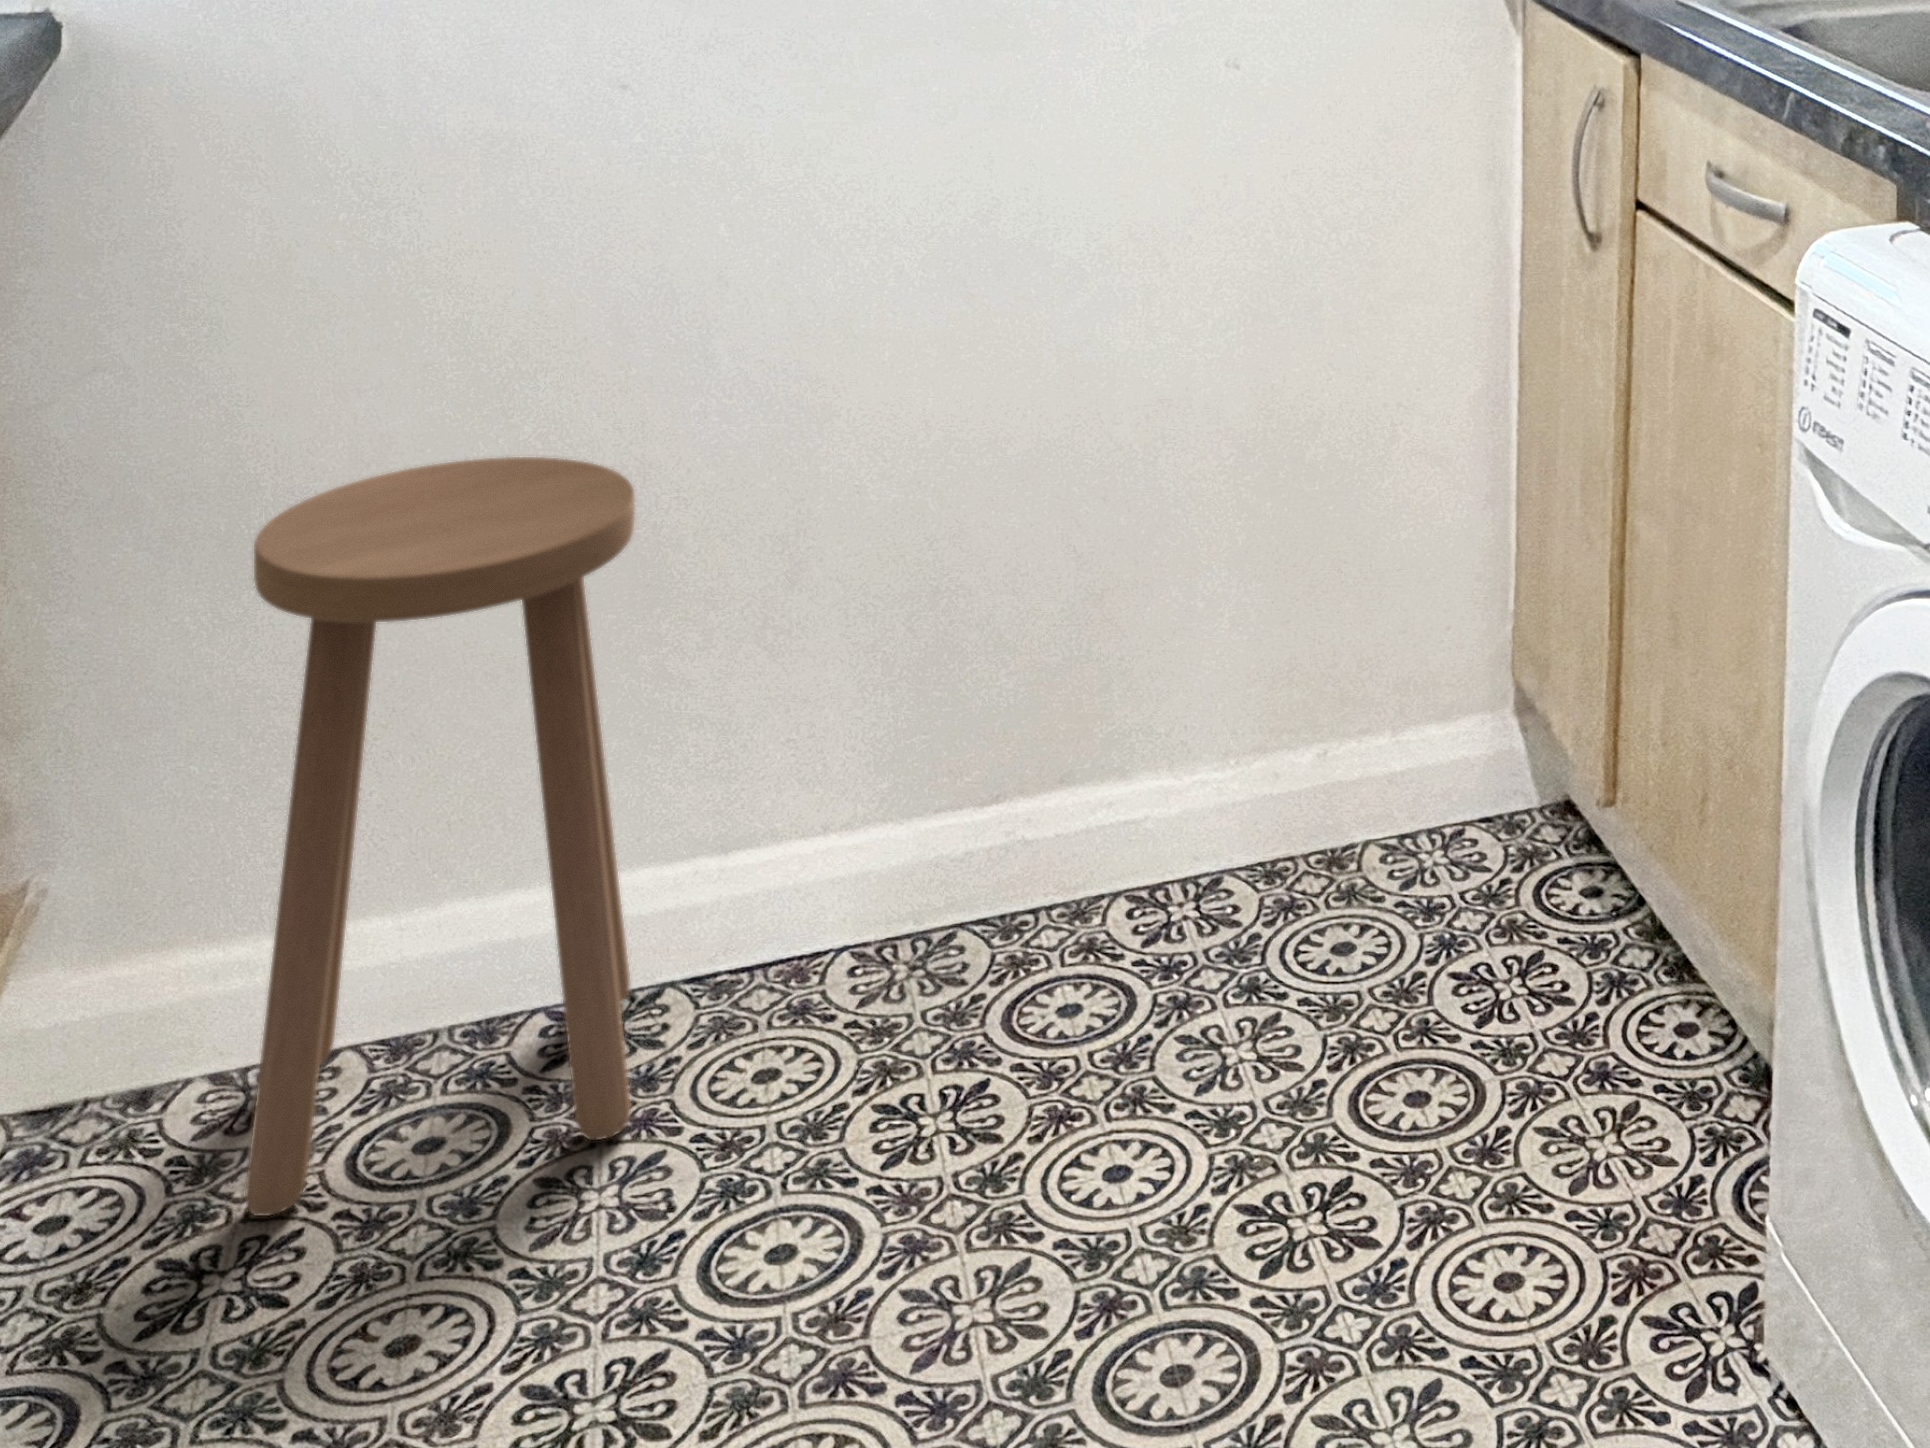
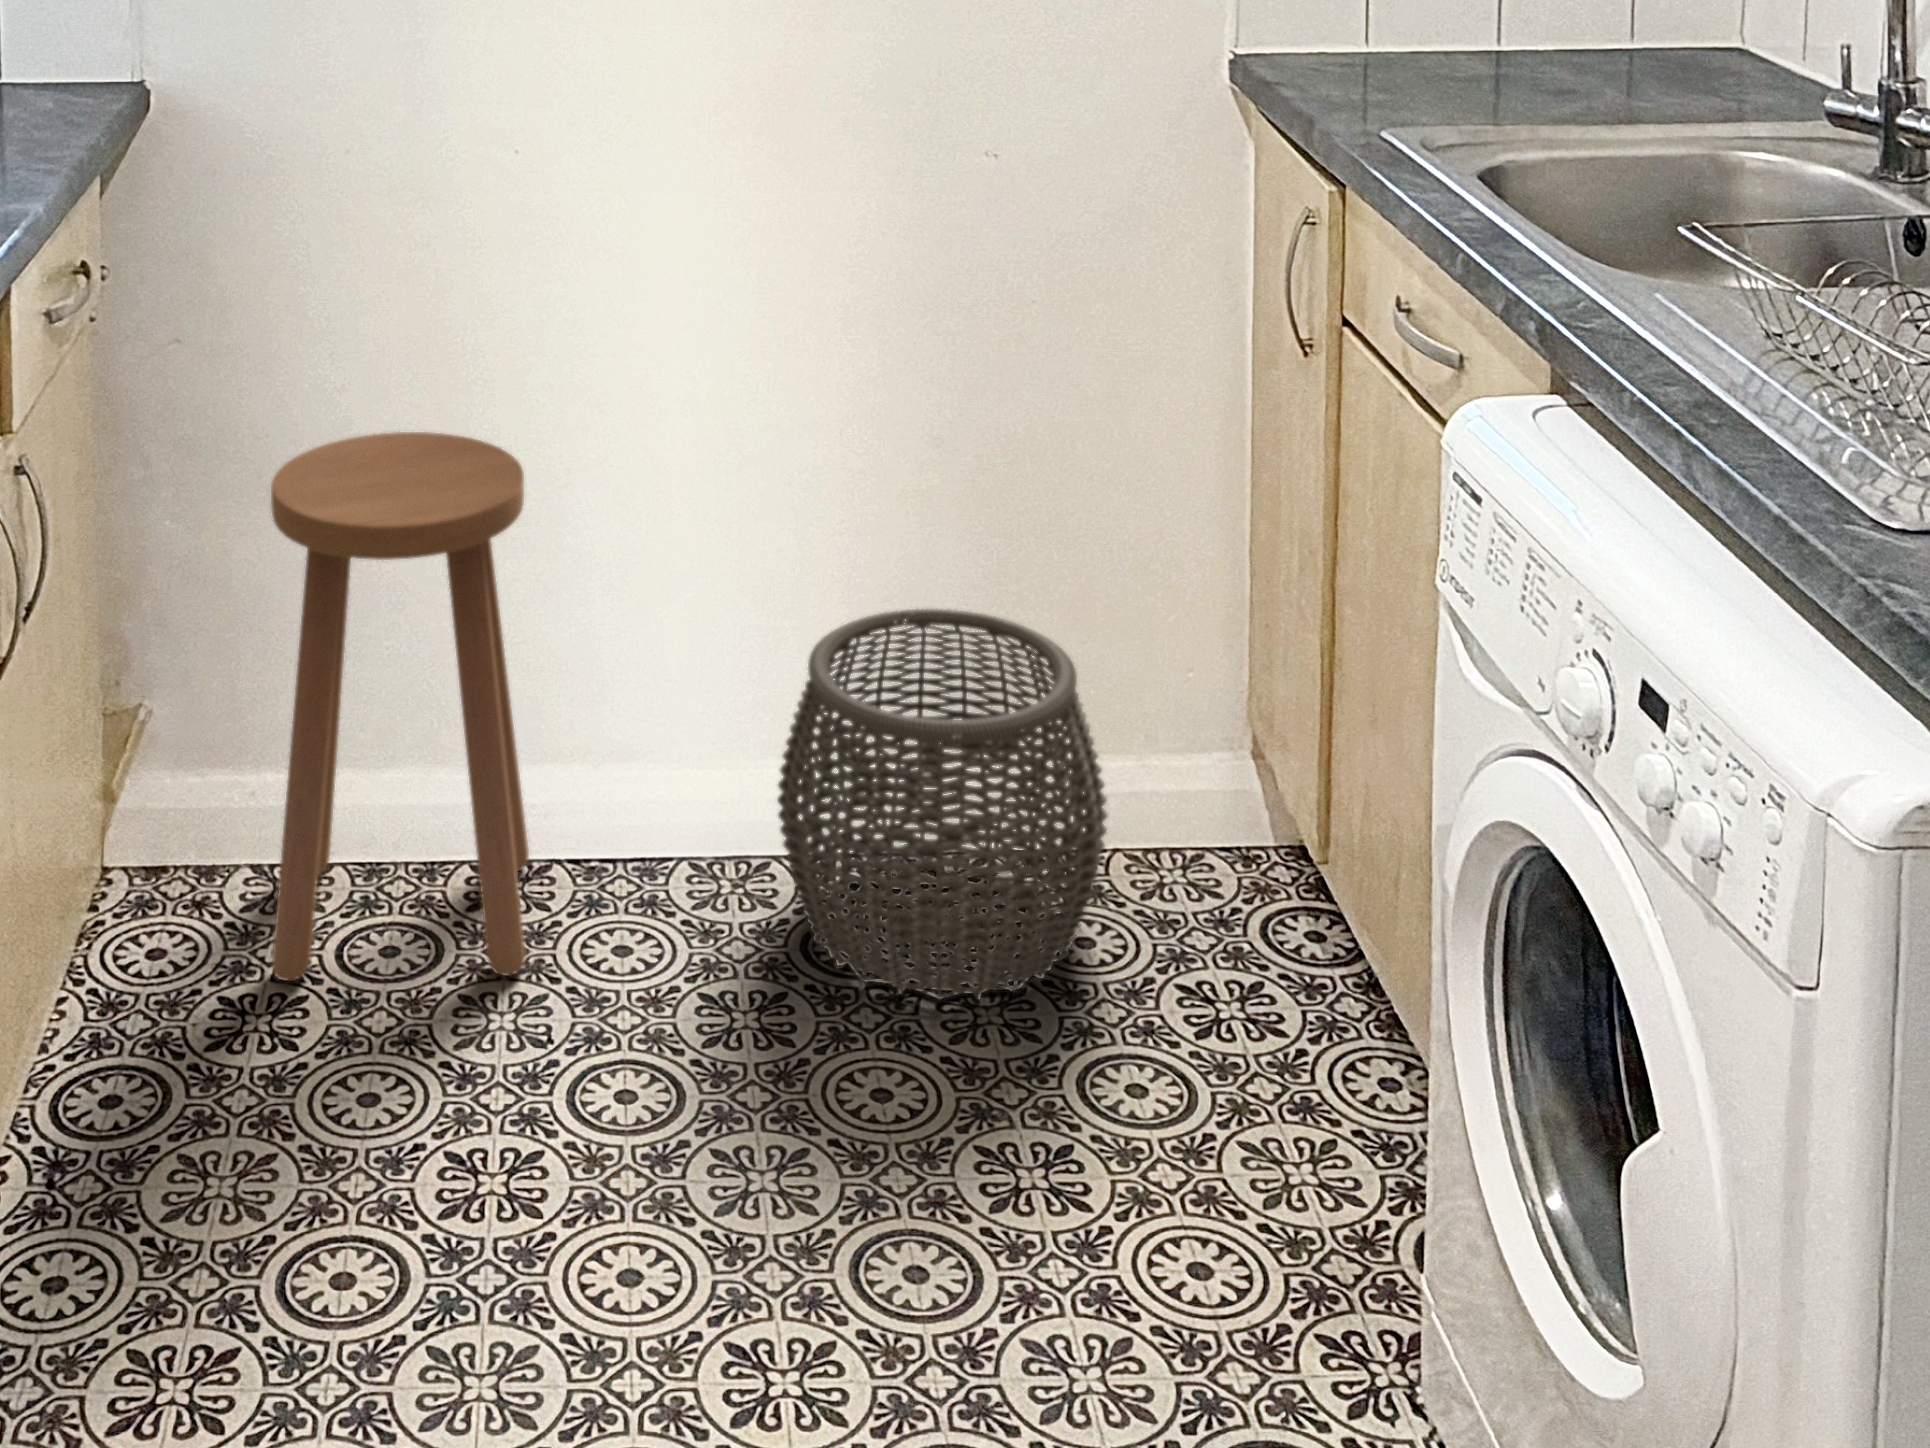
woven basket: none [971,594,1368,1052] -> present [777,608,1107,1000]

